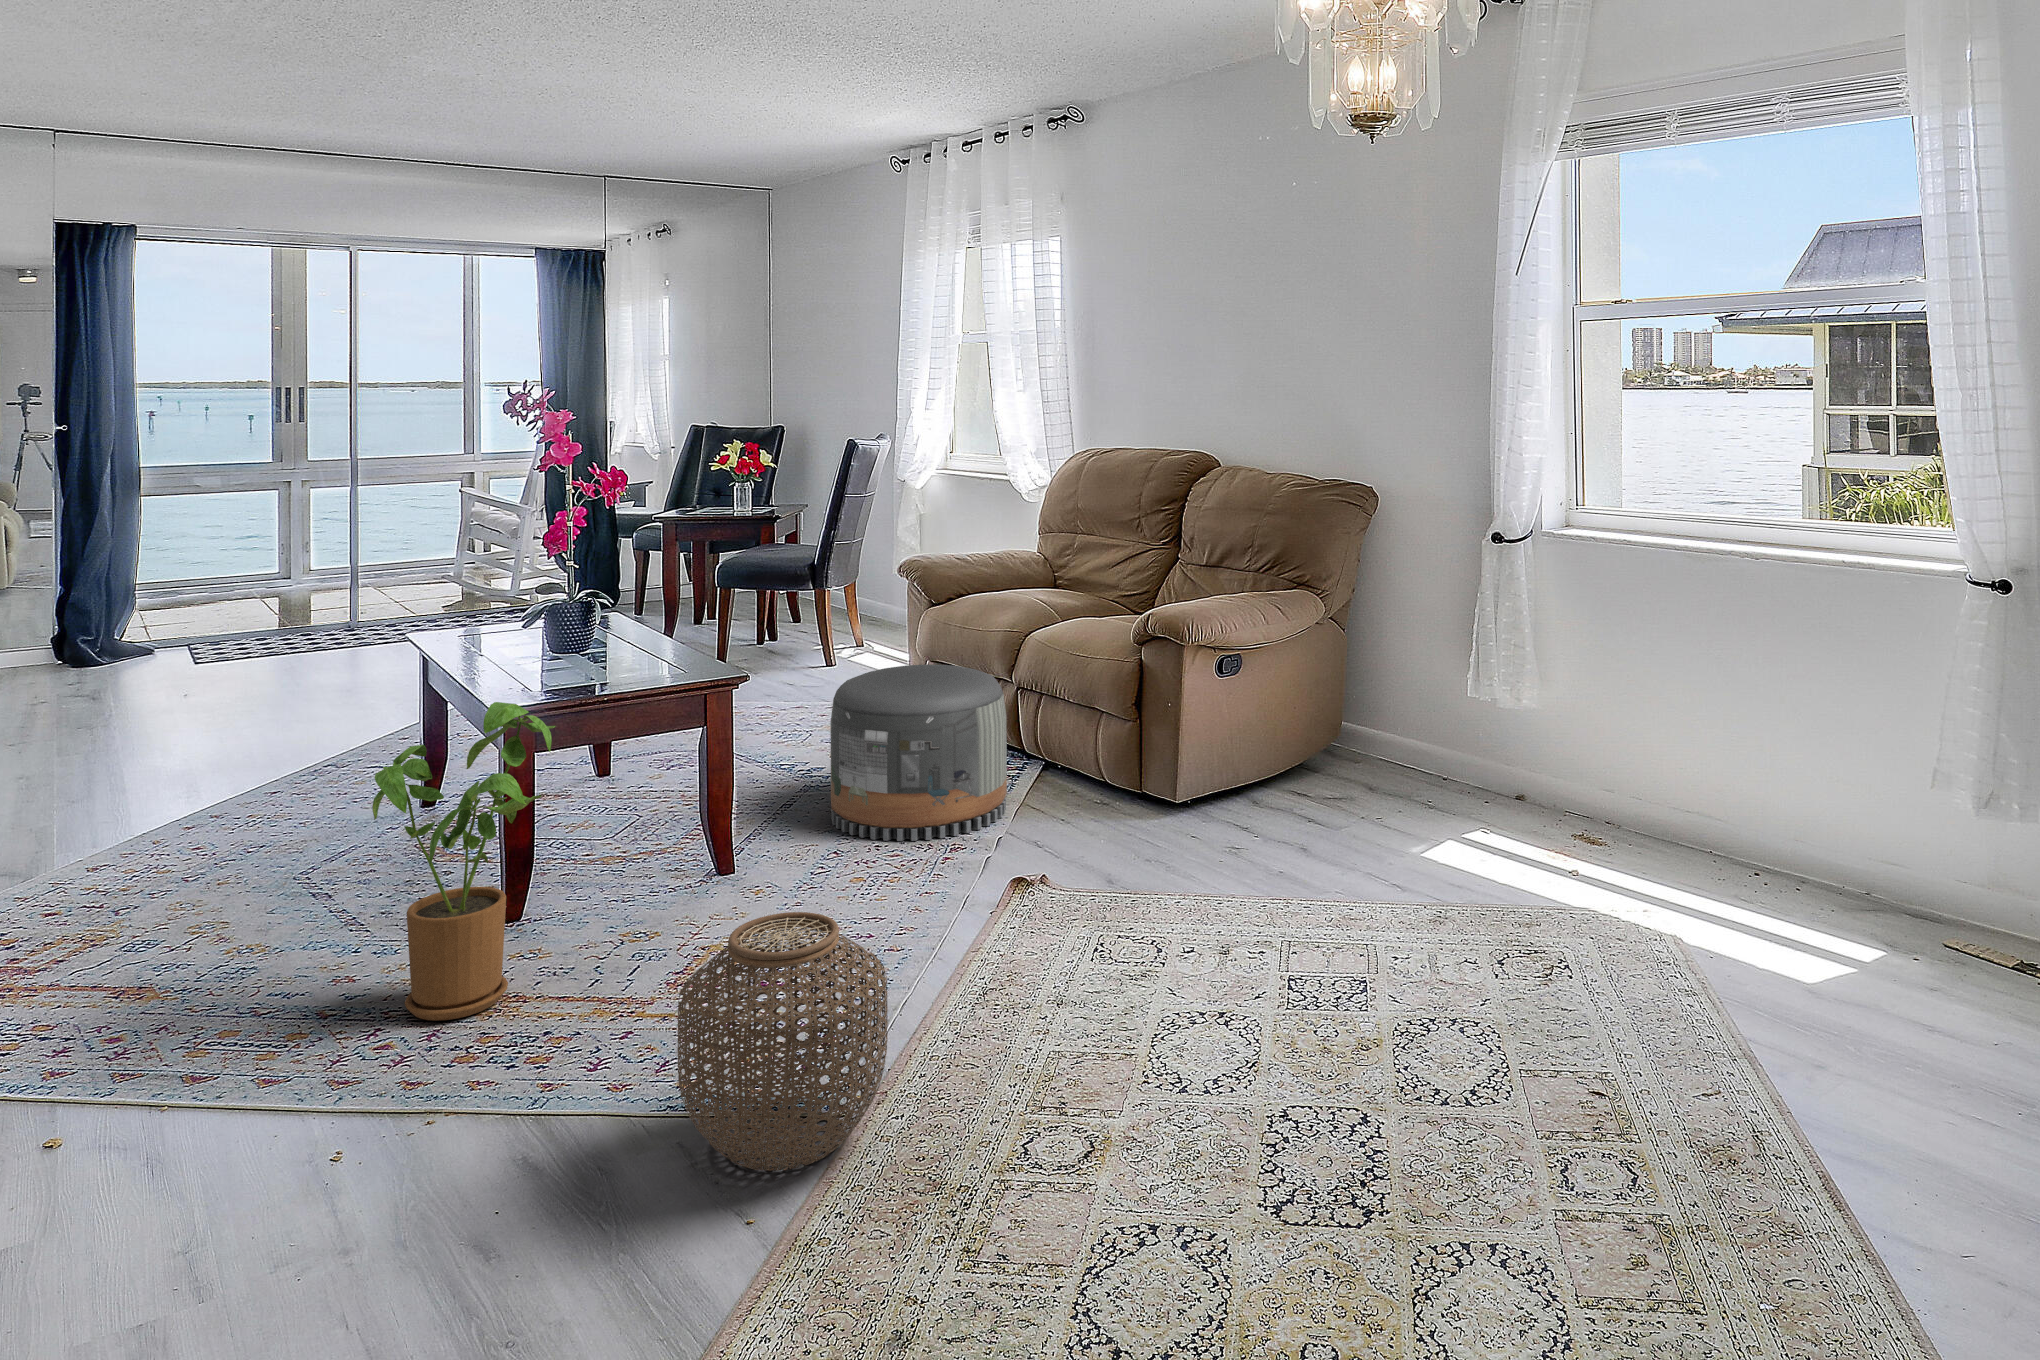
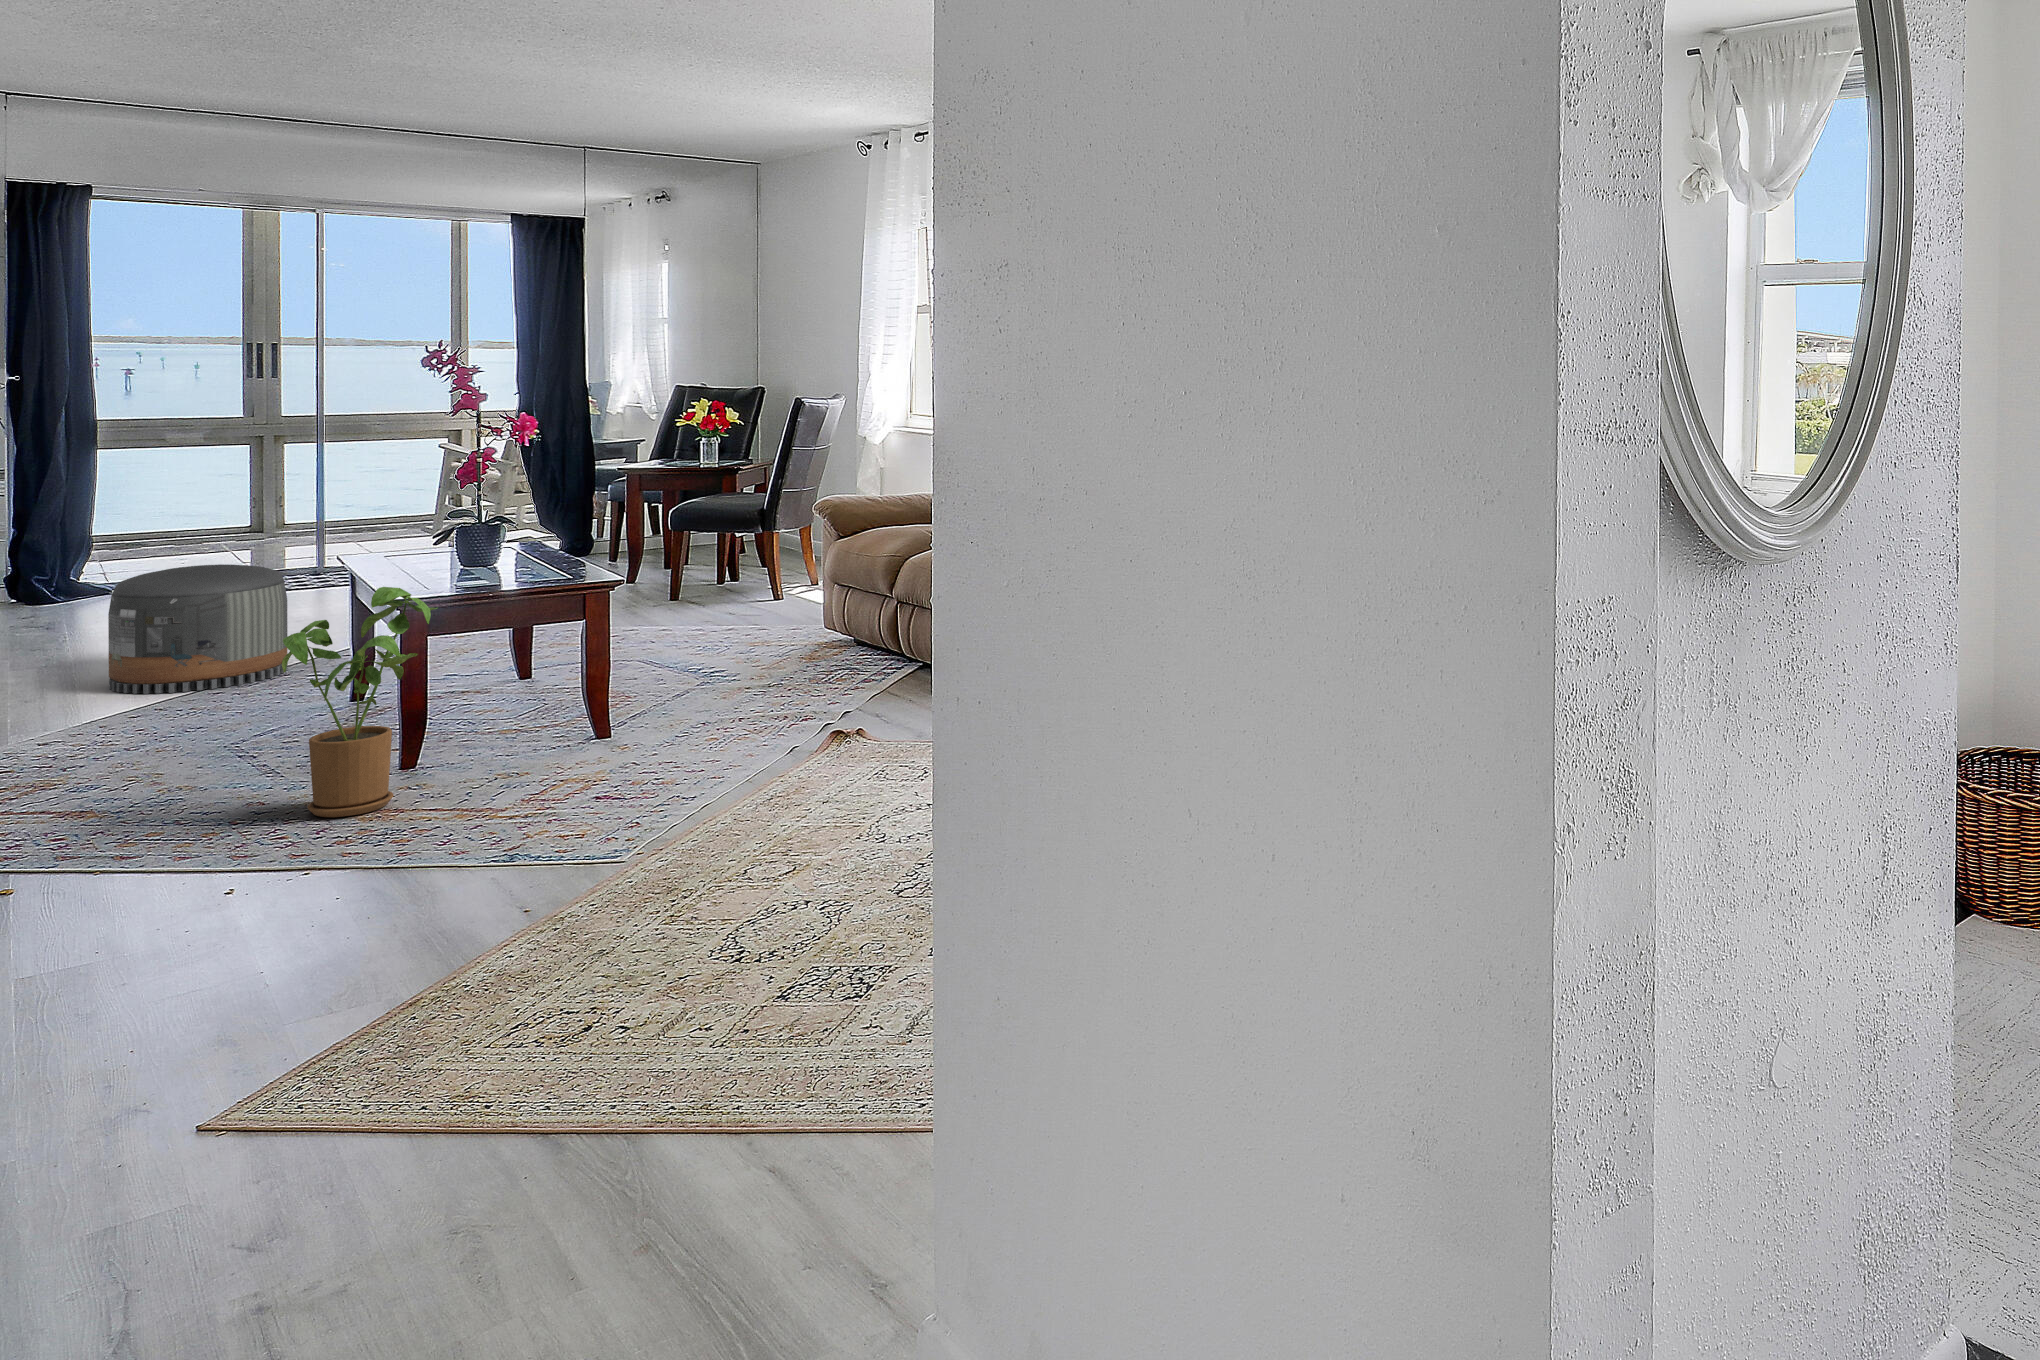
pouf: present [830,665,1007,841] -> present [108,564,287,694]
woven basket: present [677,912,888,1171] -> none [488,717,650,879]

